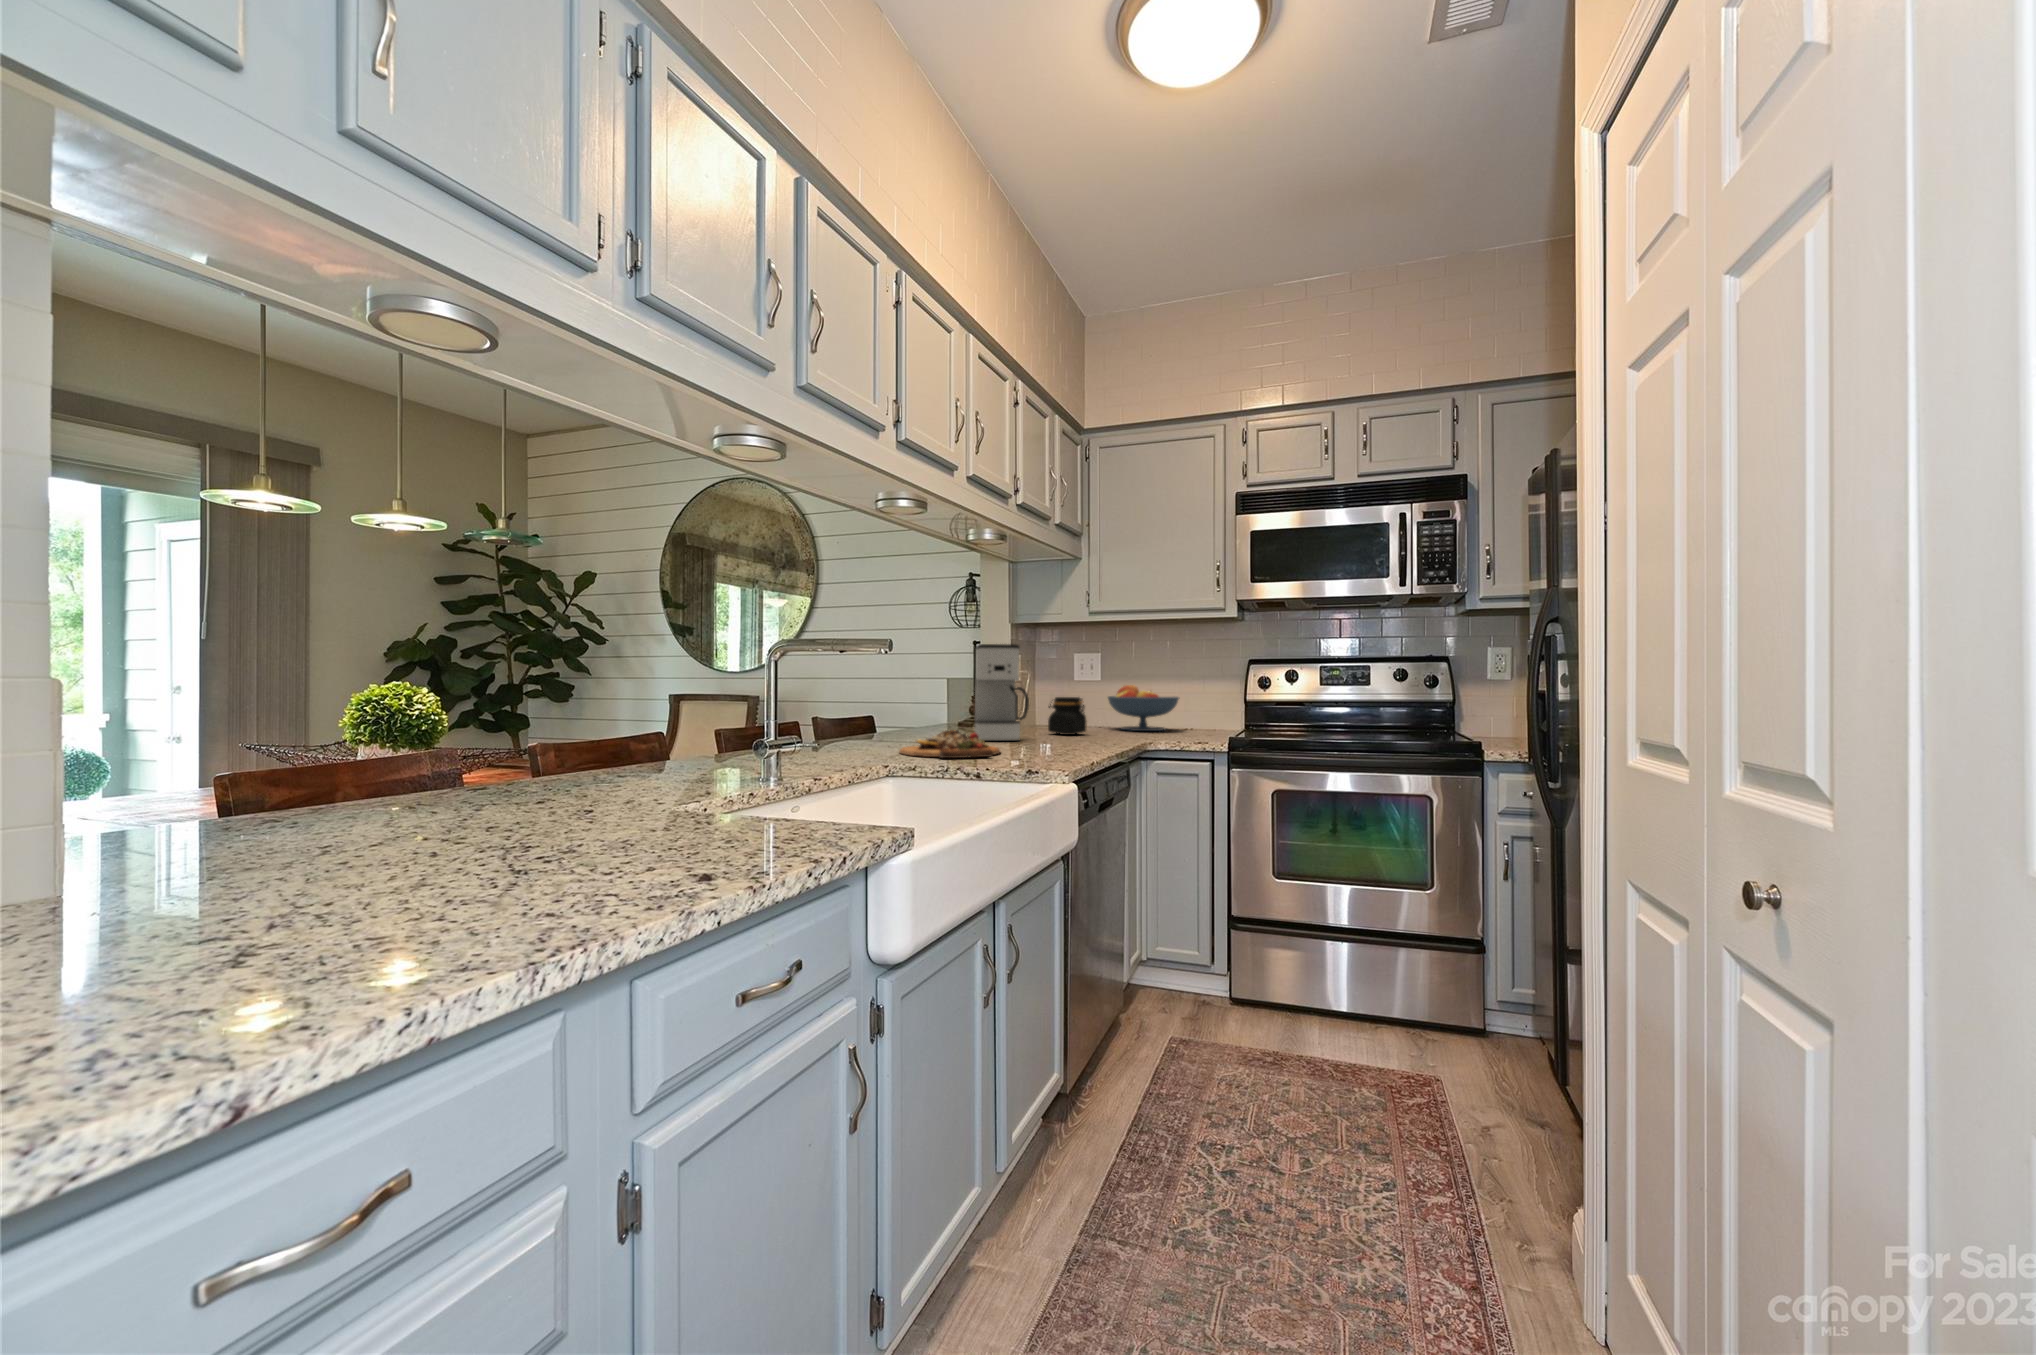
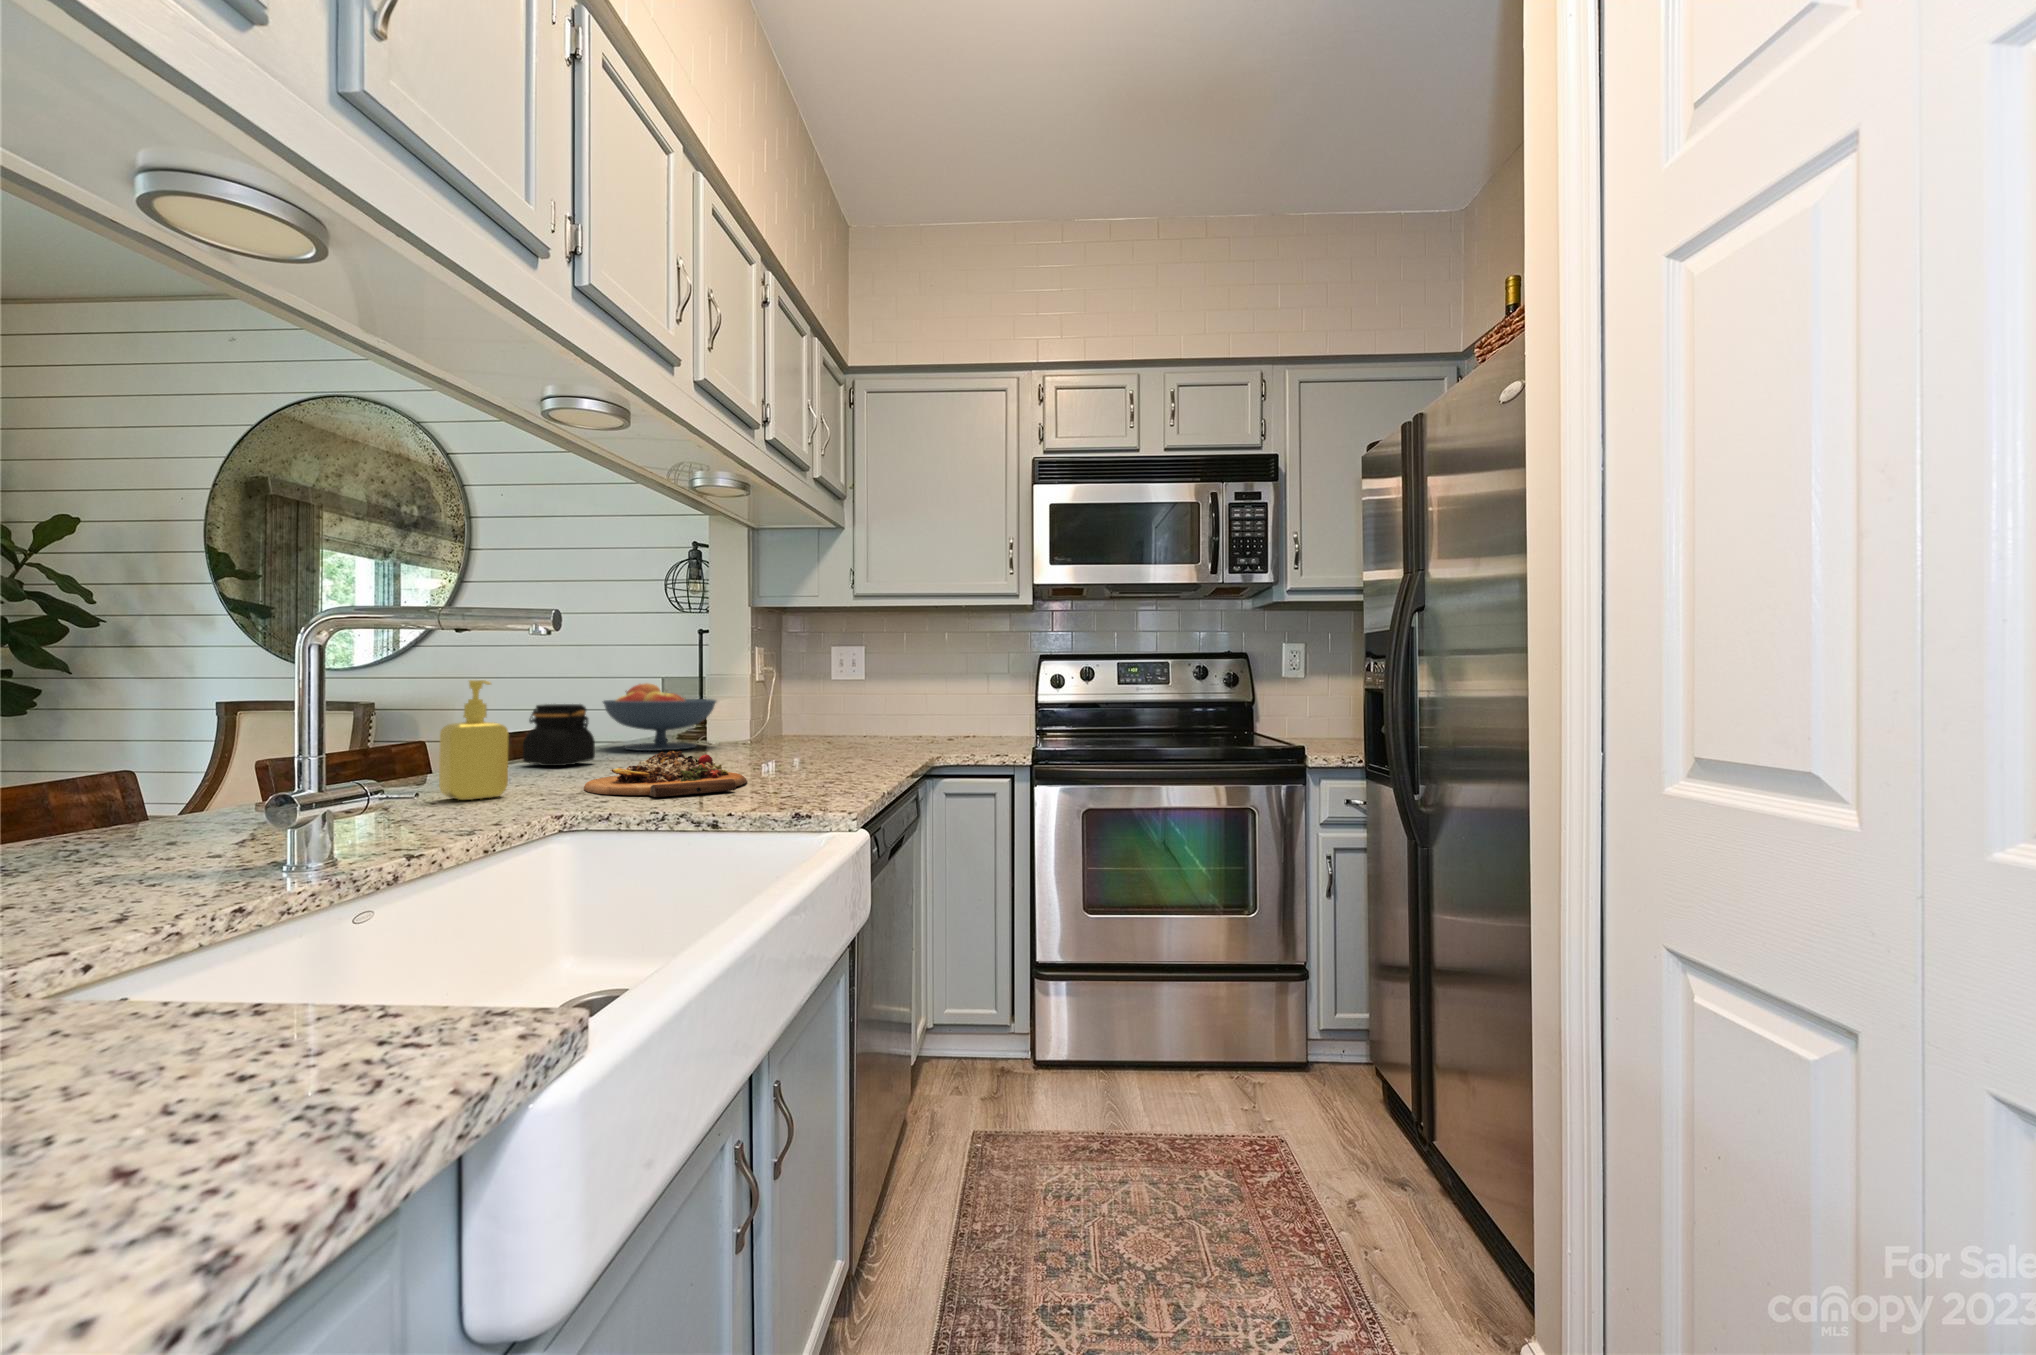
coffee maker: present [975,644,1029,741] -> none [704,630,782,763]
soap dispenser: none [820,681,857,755] -> present [439,680,509,800]
fruit bowl: present [1108,685,1179,731] -> present [603,683,716,751]
jar: present [1048,697,1087,735] -> present [523,704,595,766]

